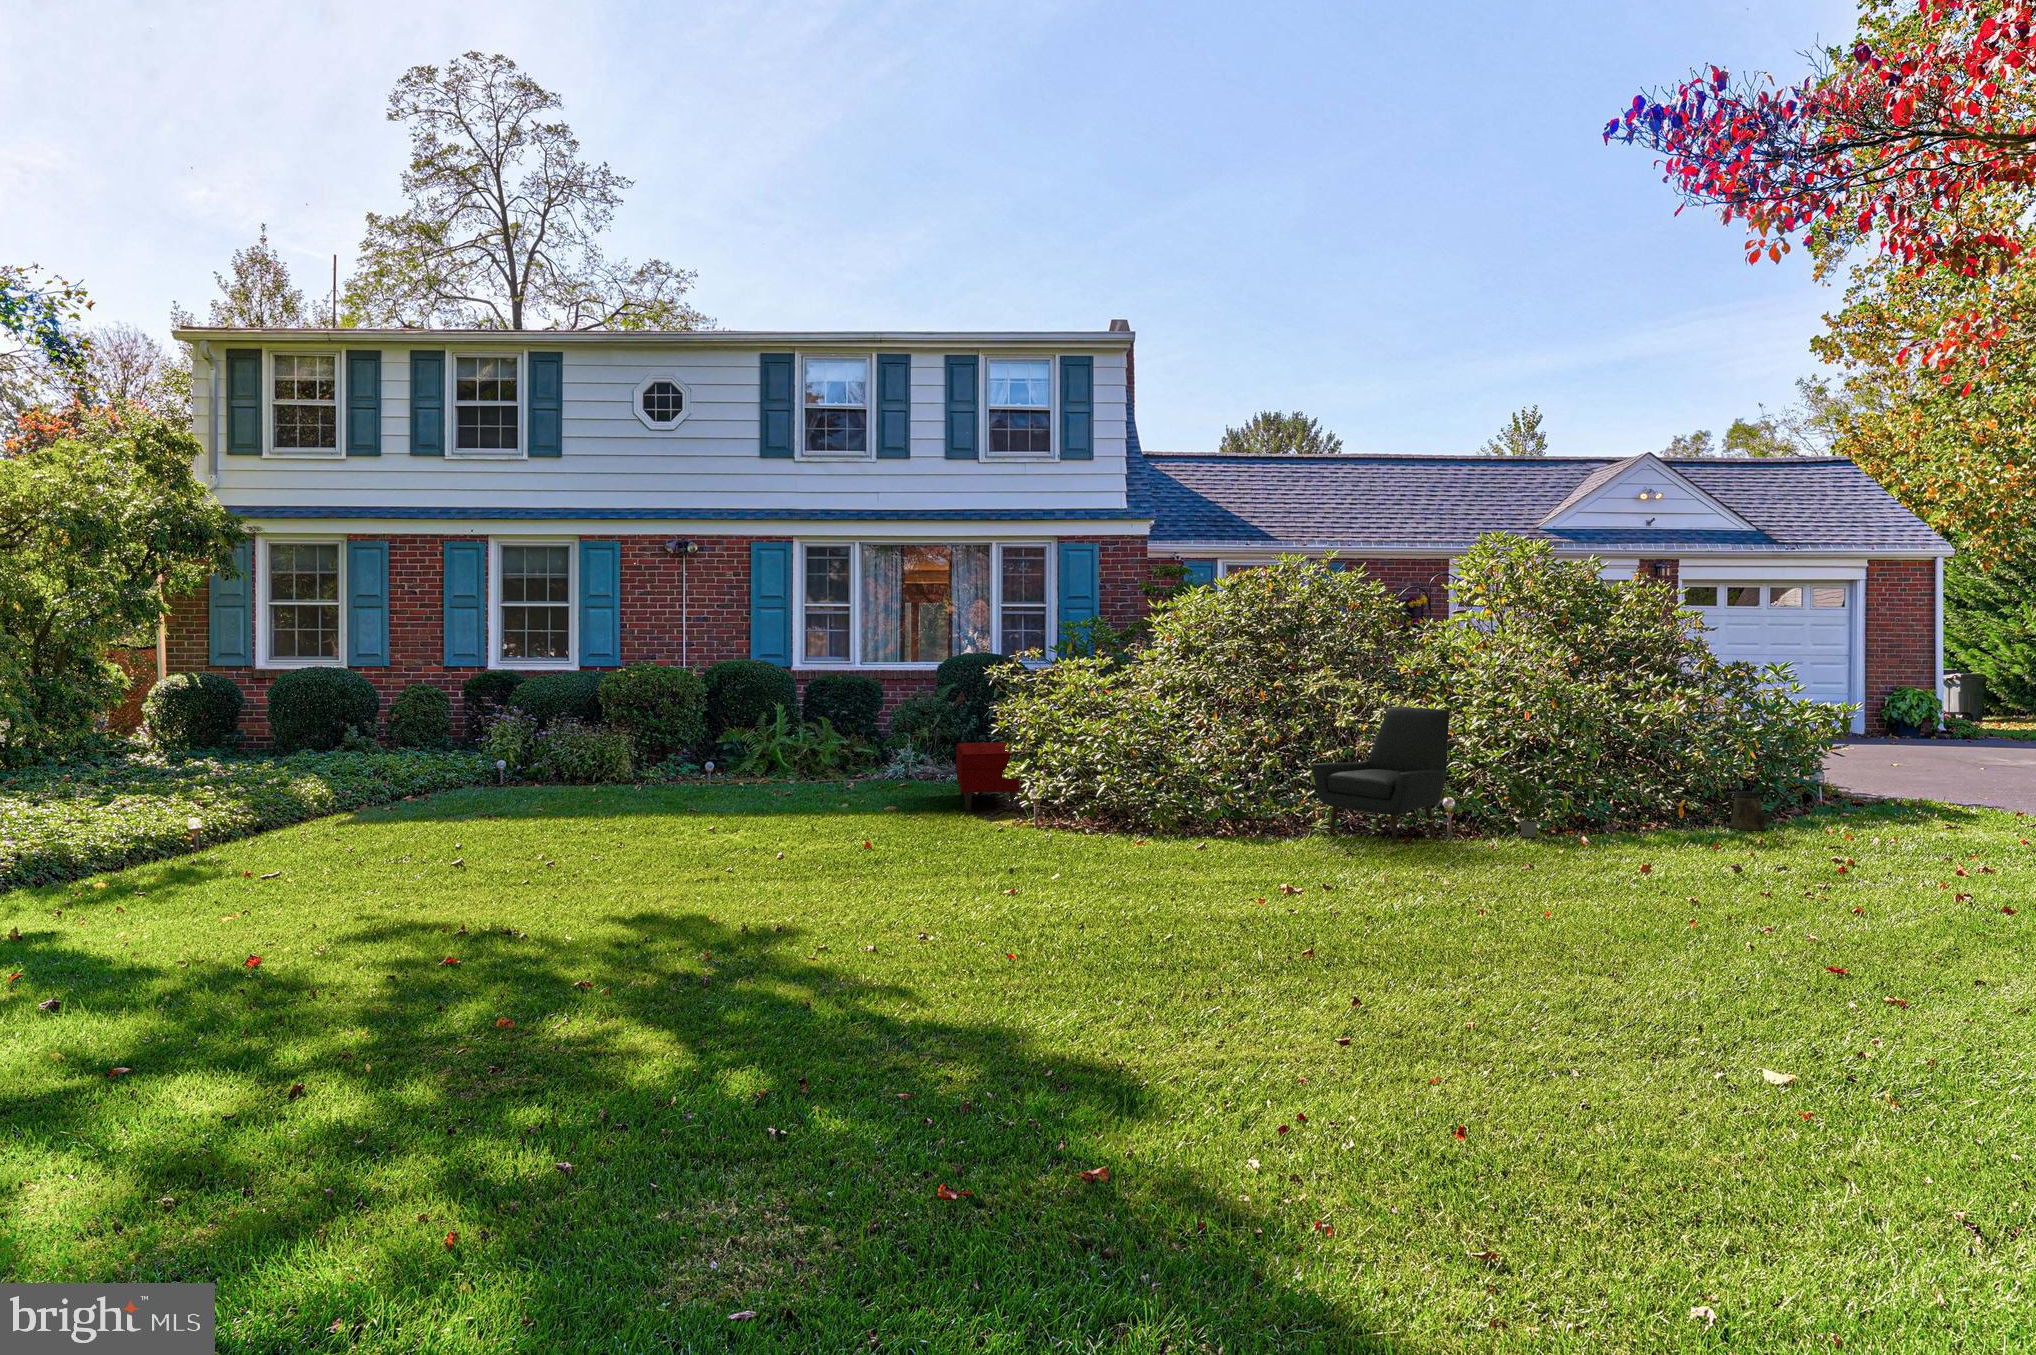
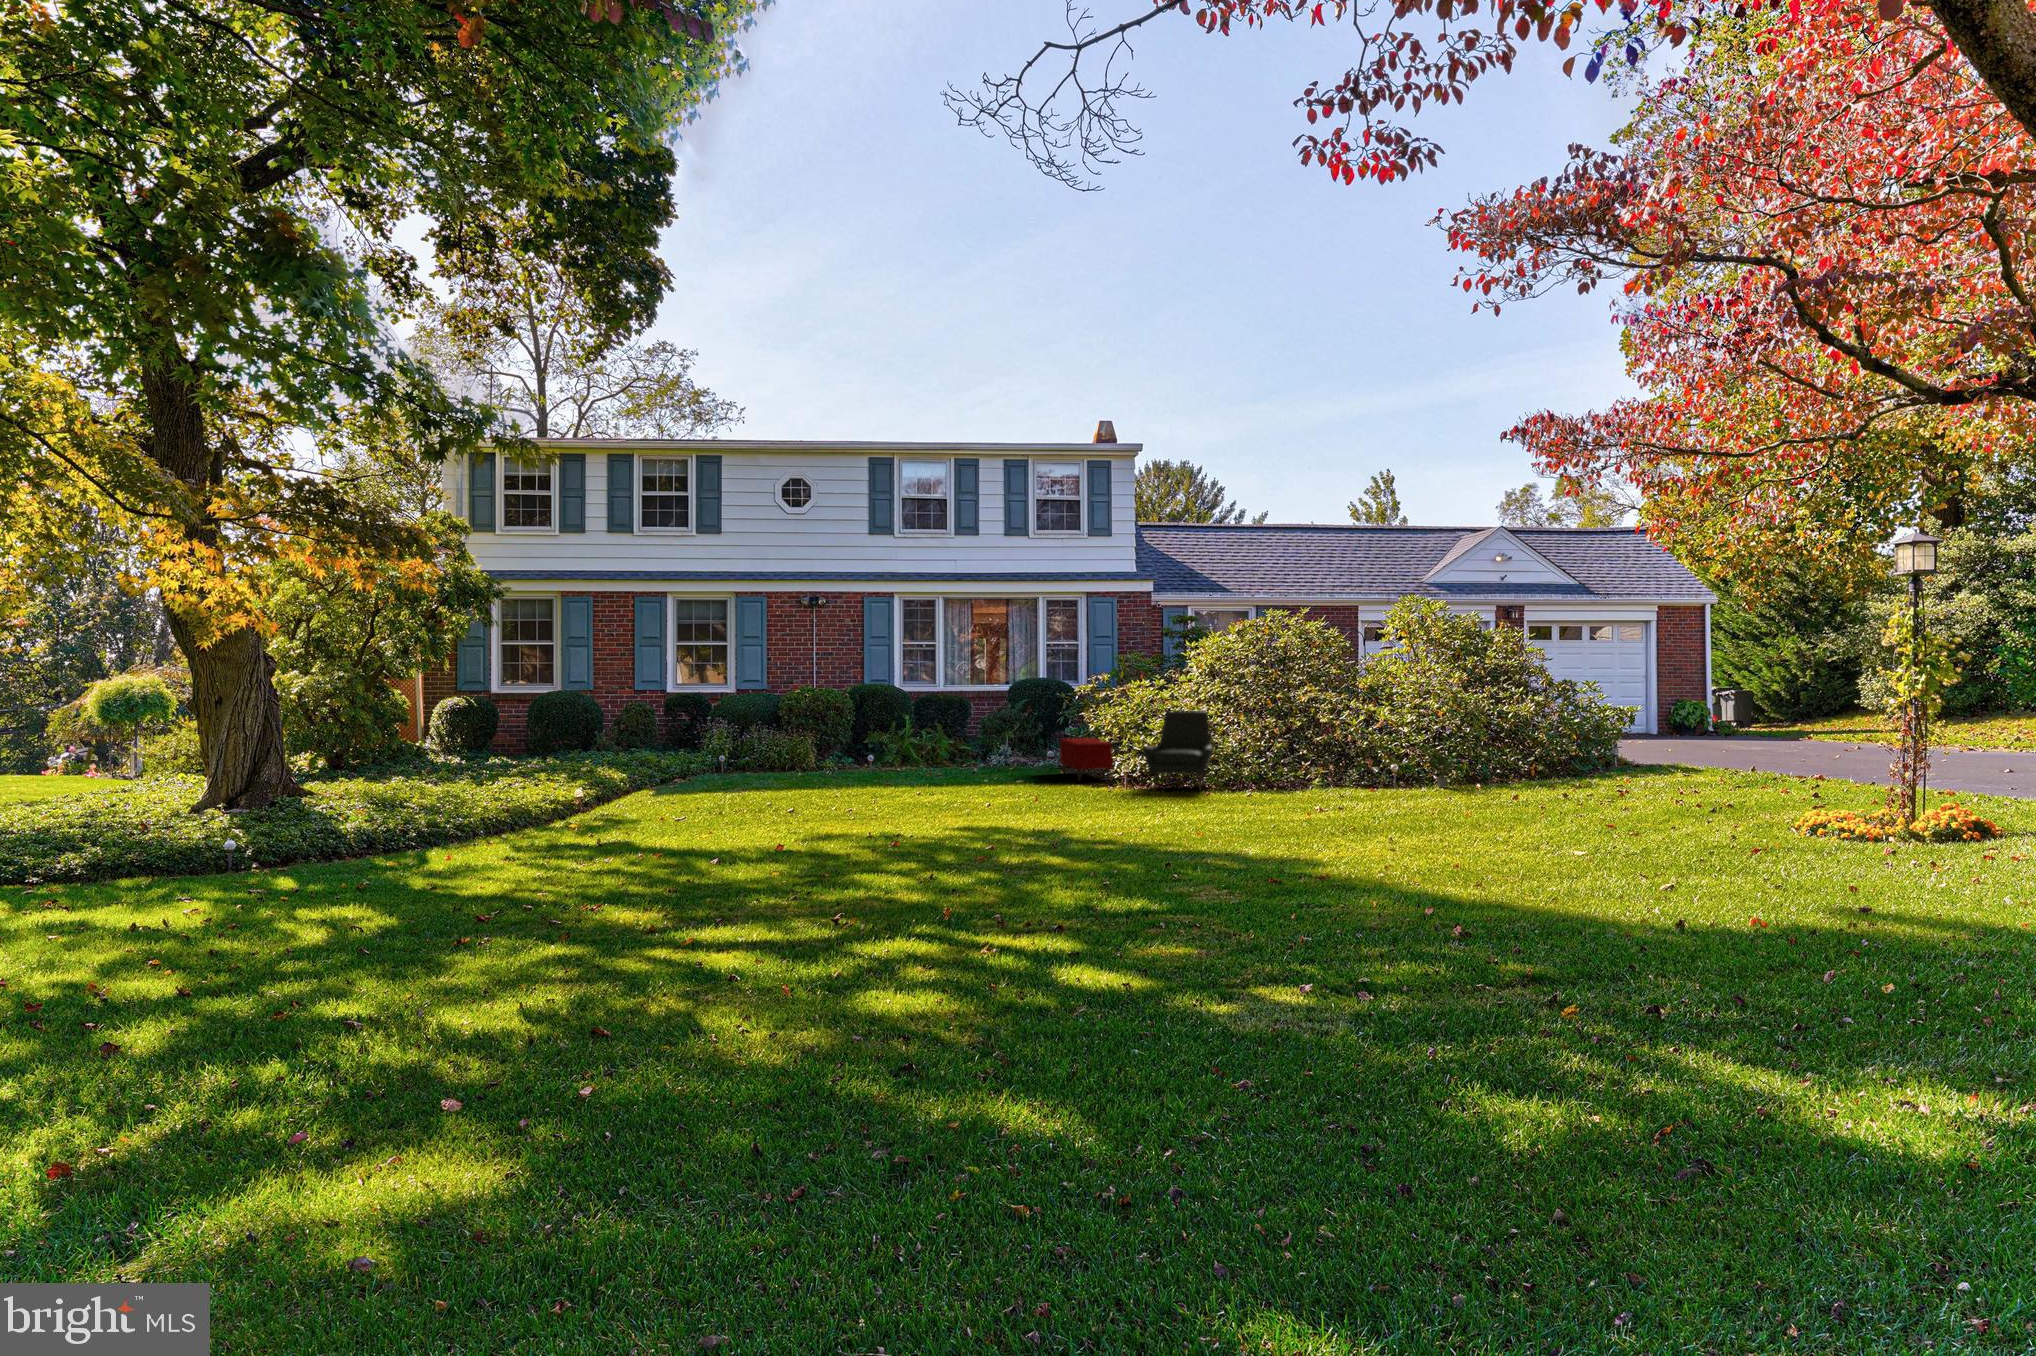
chair: present [1312,707,1450,844] -> present [1143,711,1213,790]
watering can: present [1725,791,1793,830] -> none [1557,758,1598,783]

